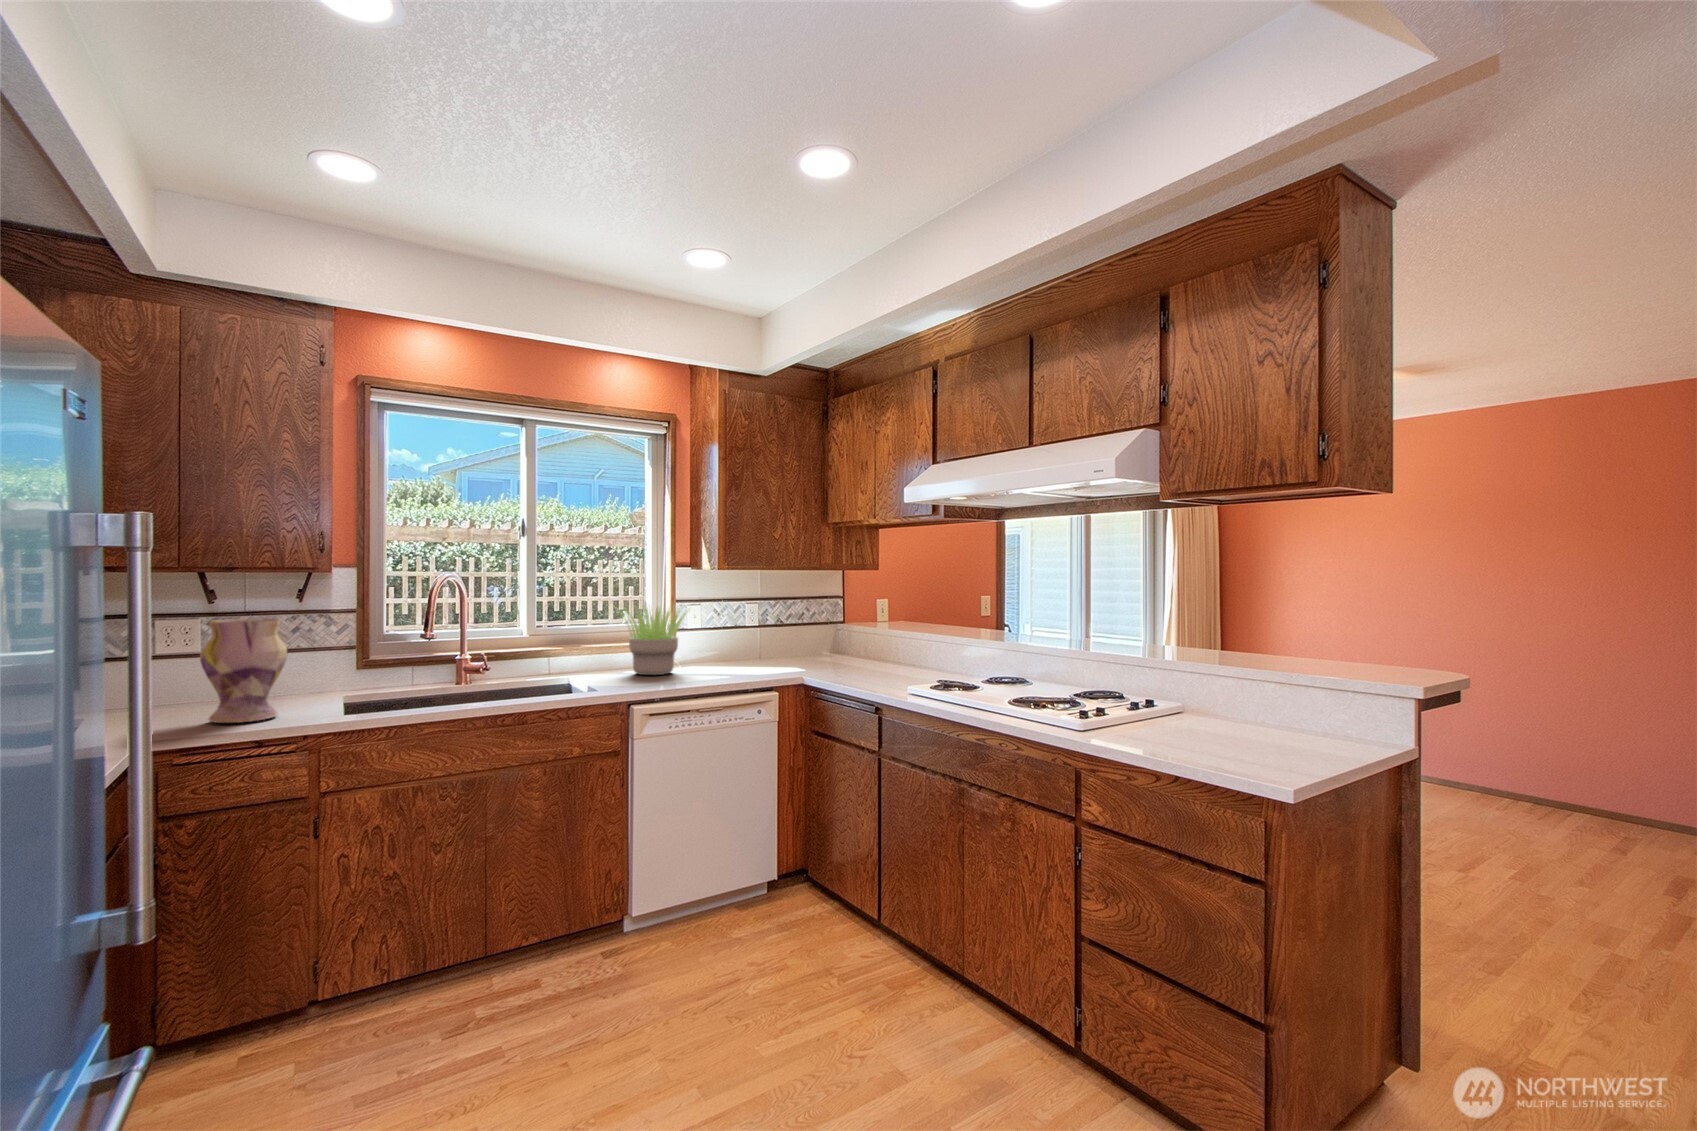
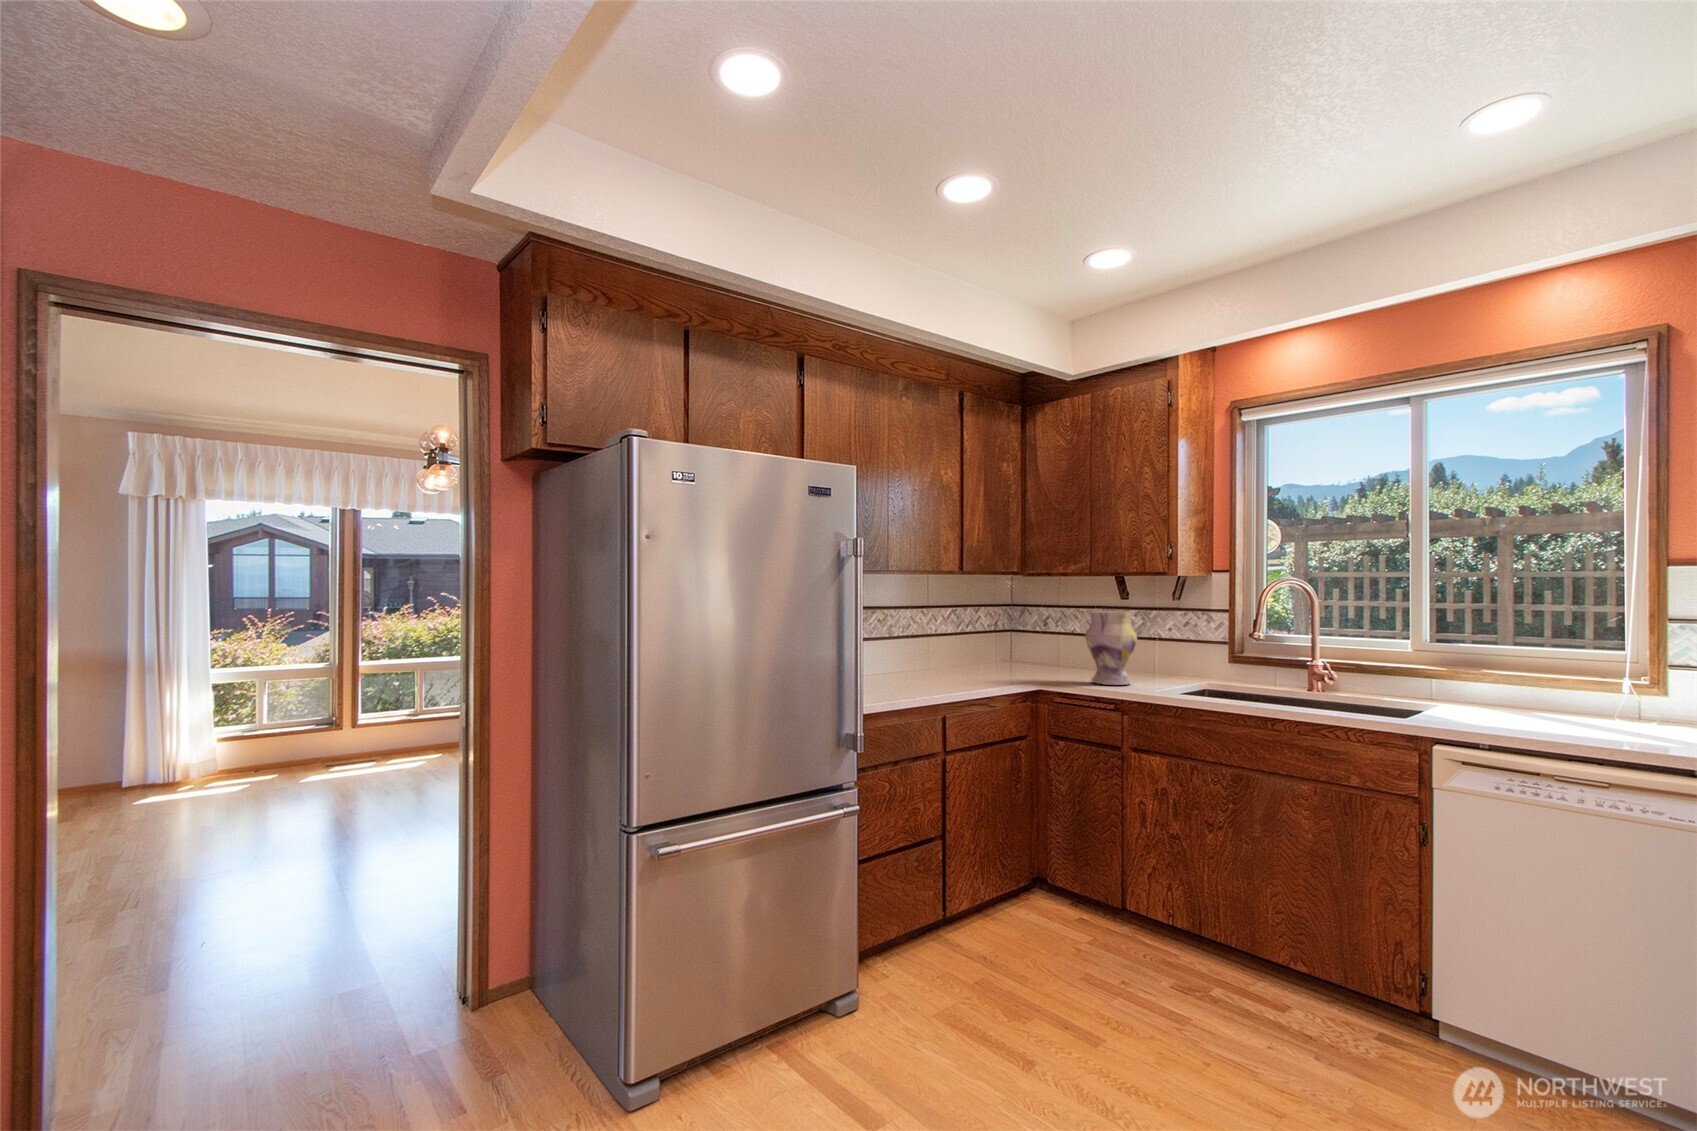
potted plant: present [621,607,686,675] -> none [1488,618,1648,724]

